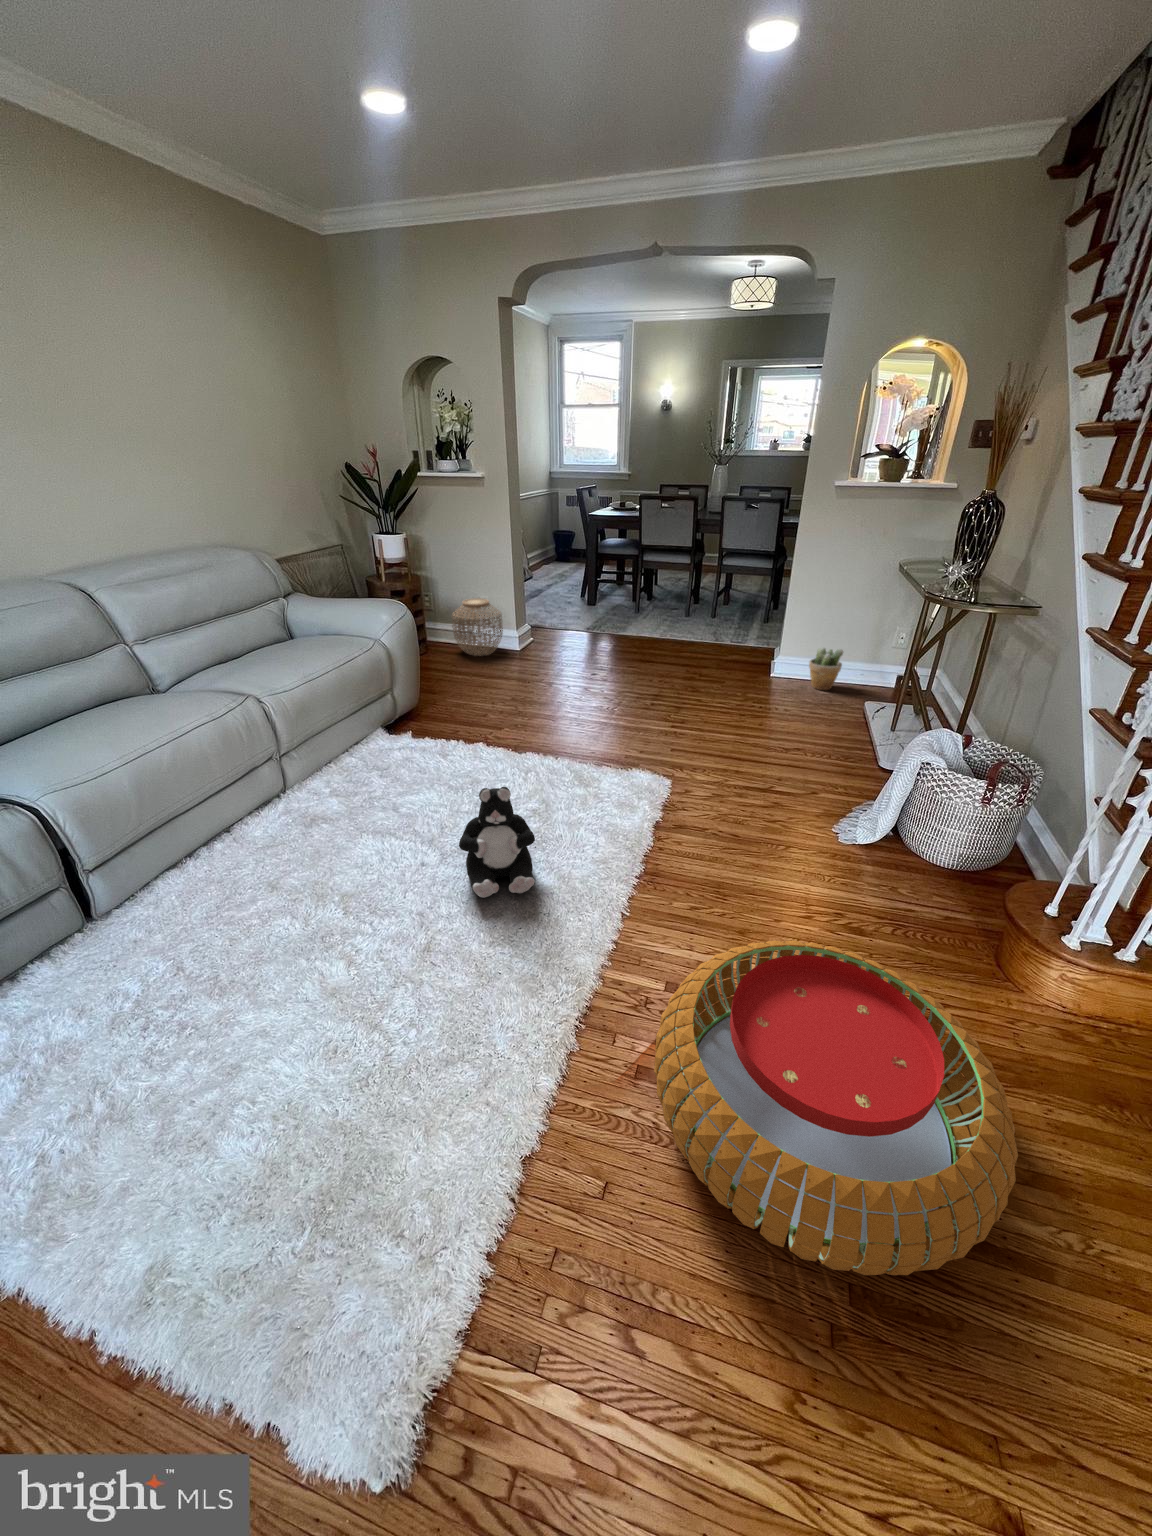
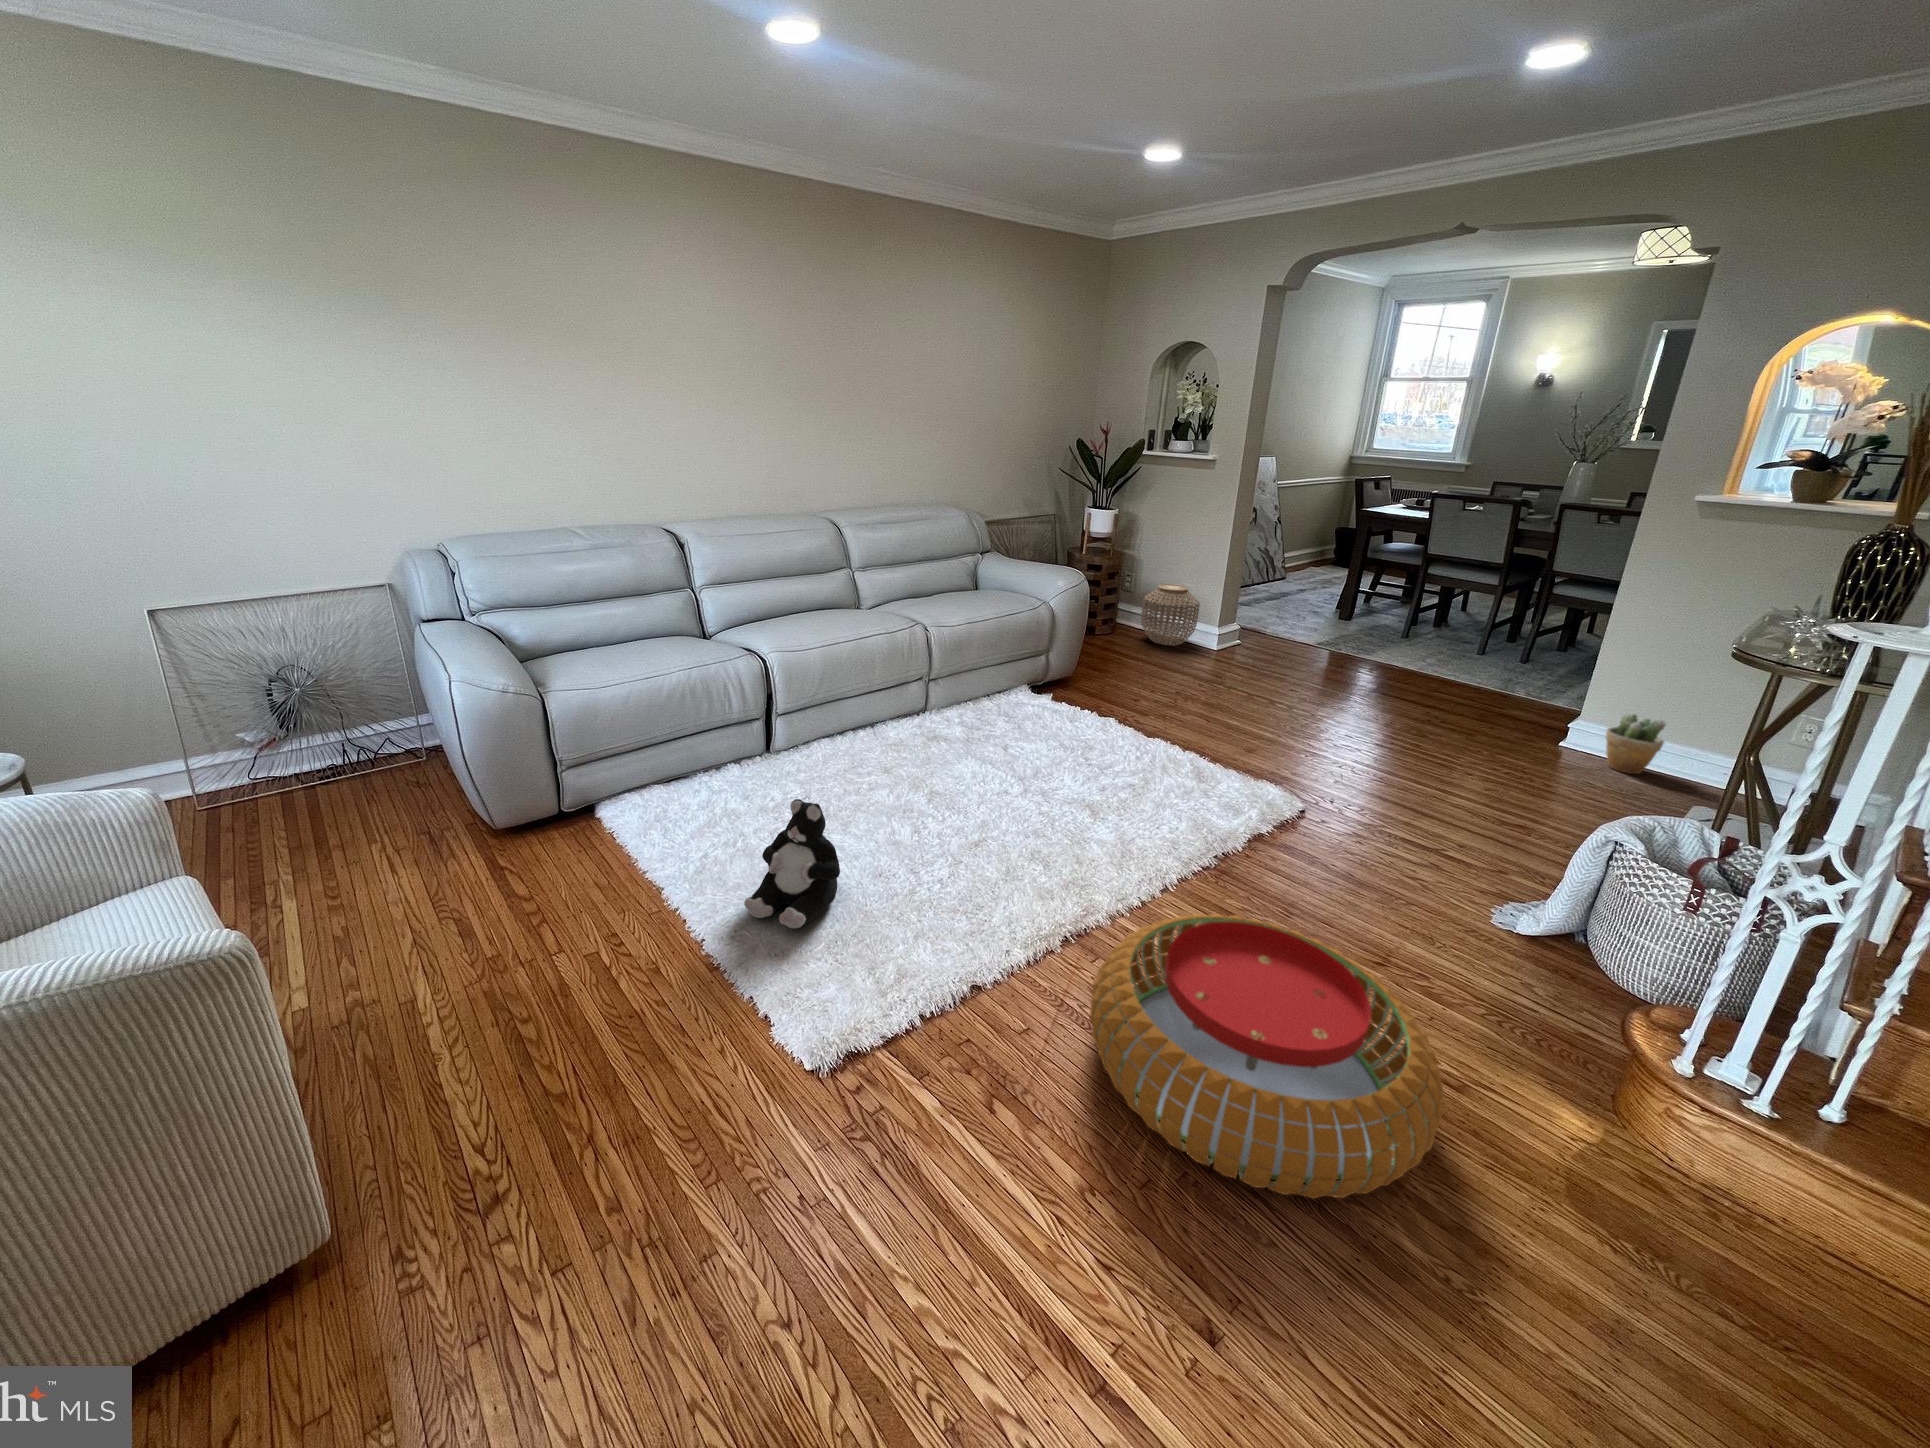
plush toy: present [459,787,535,898] -> present [744,799,840,929]

